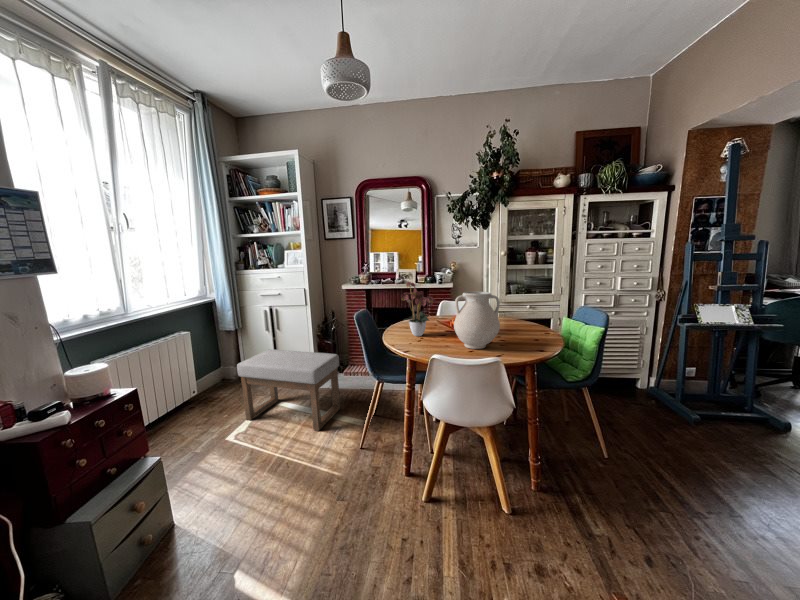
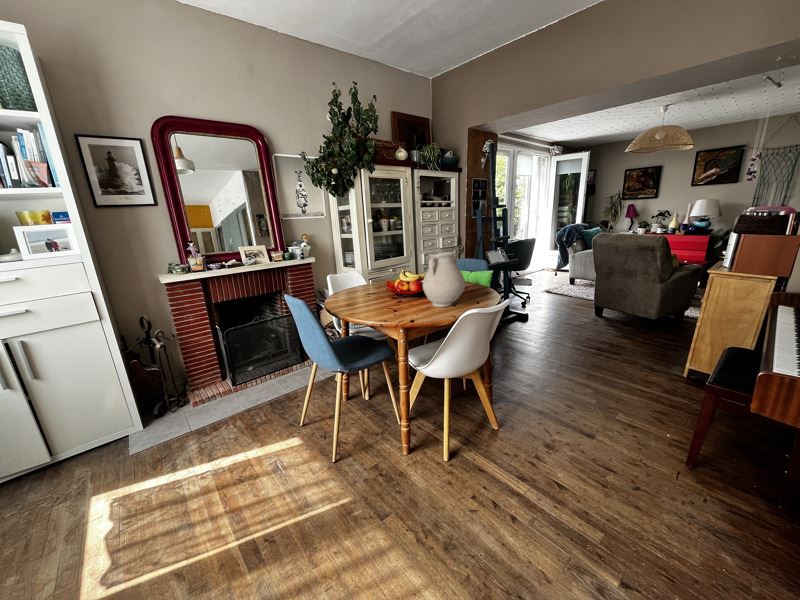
flower arrangement: present [401,282,436,336] -> none [355,247,396,311]
ottoman: present [237,350,340,431] -> none [39,372,256,556]

